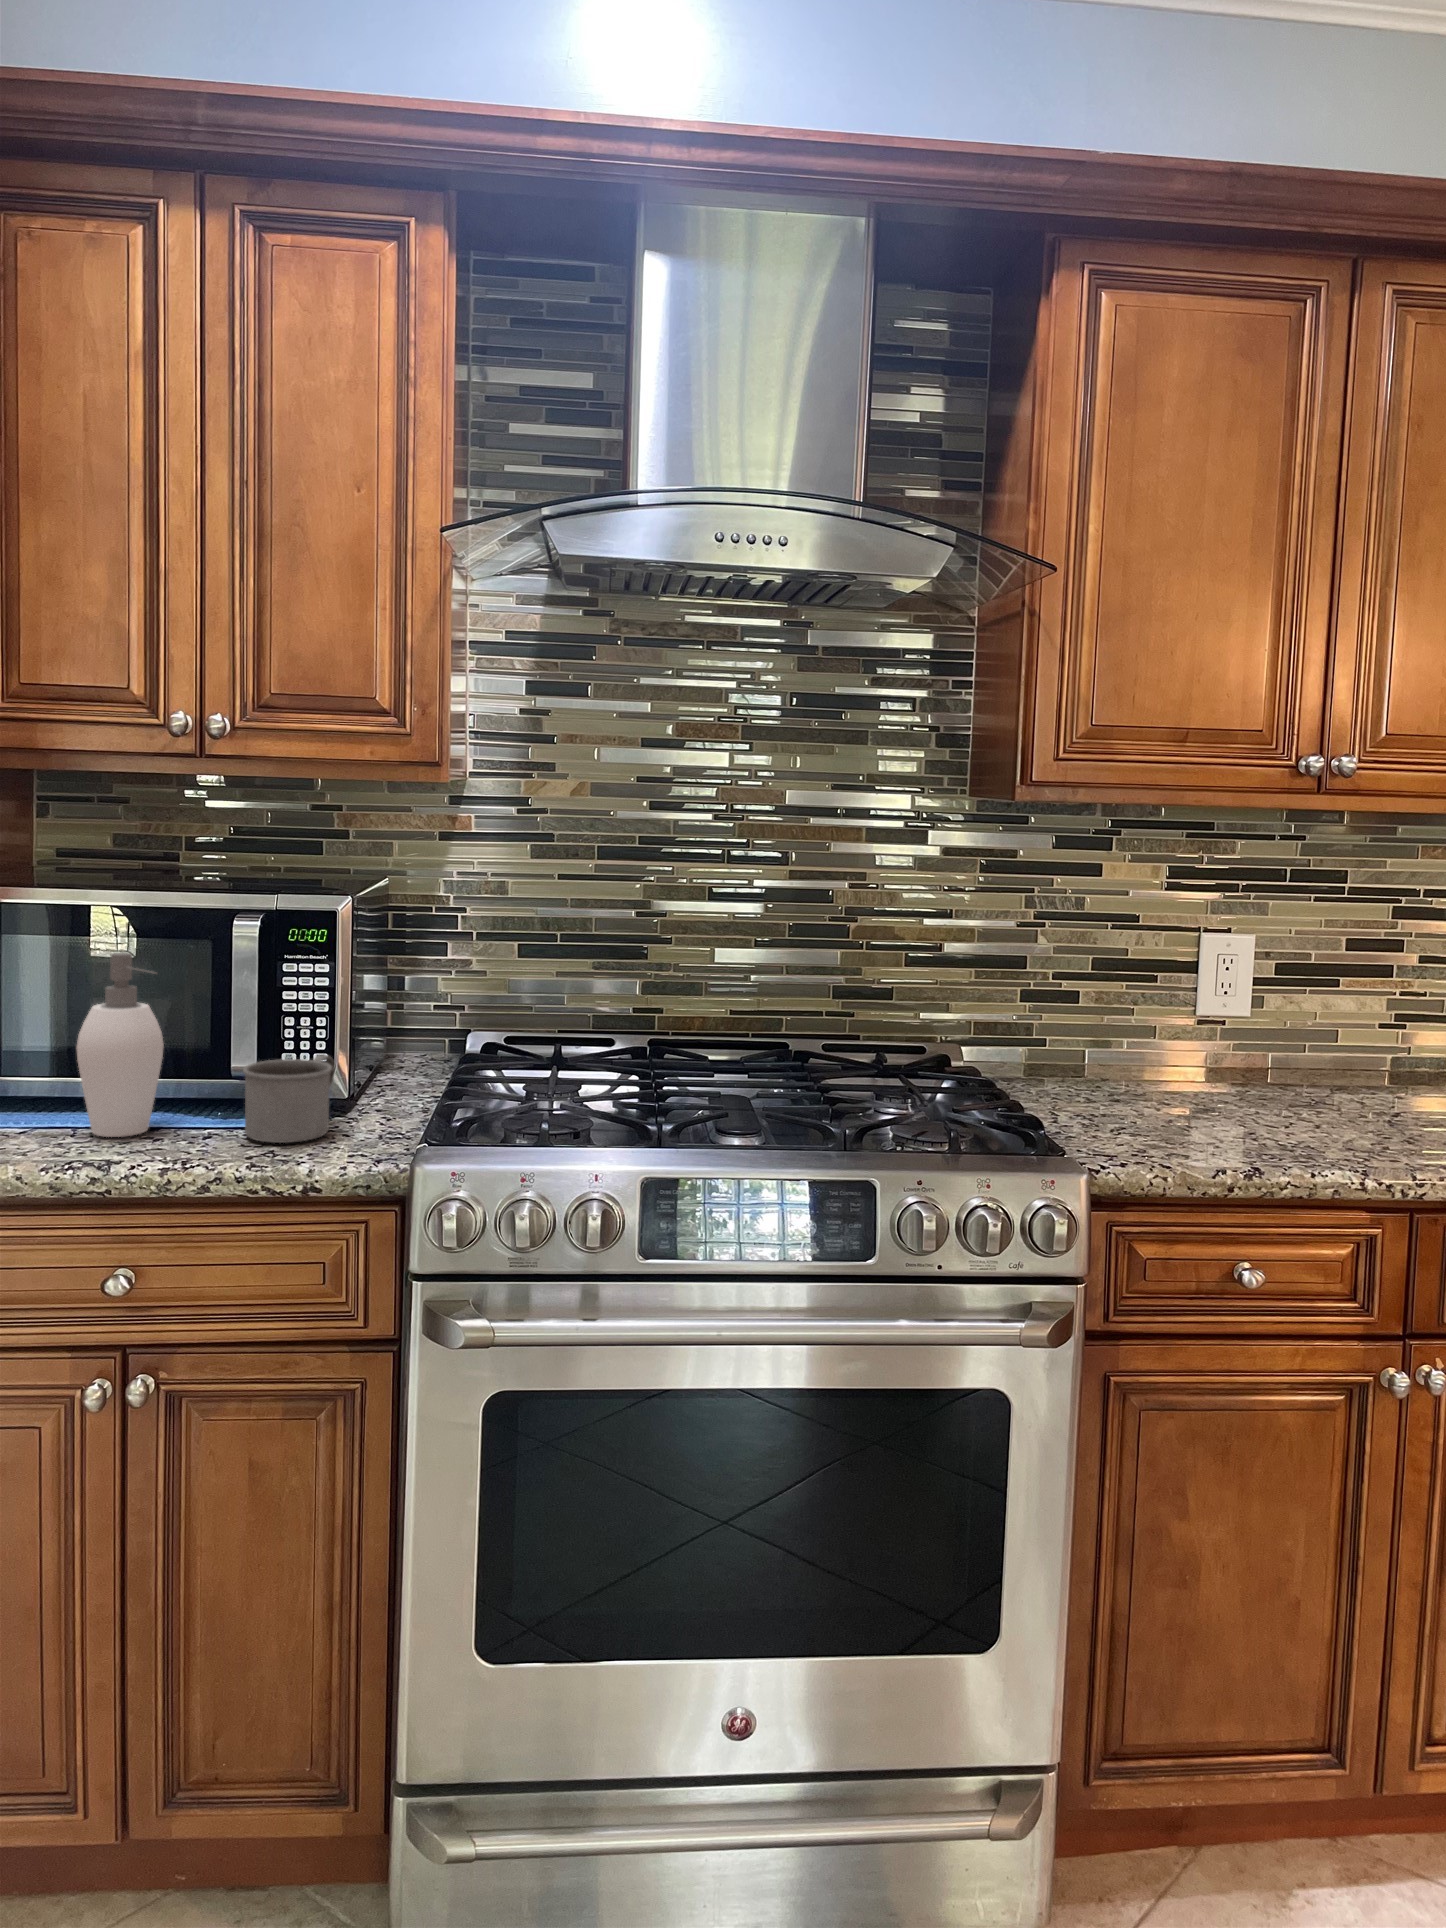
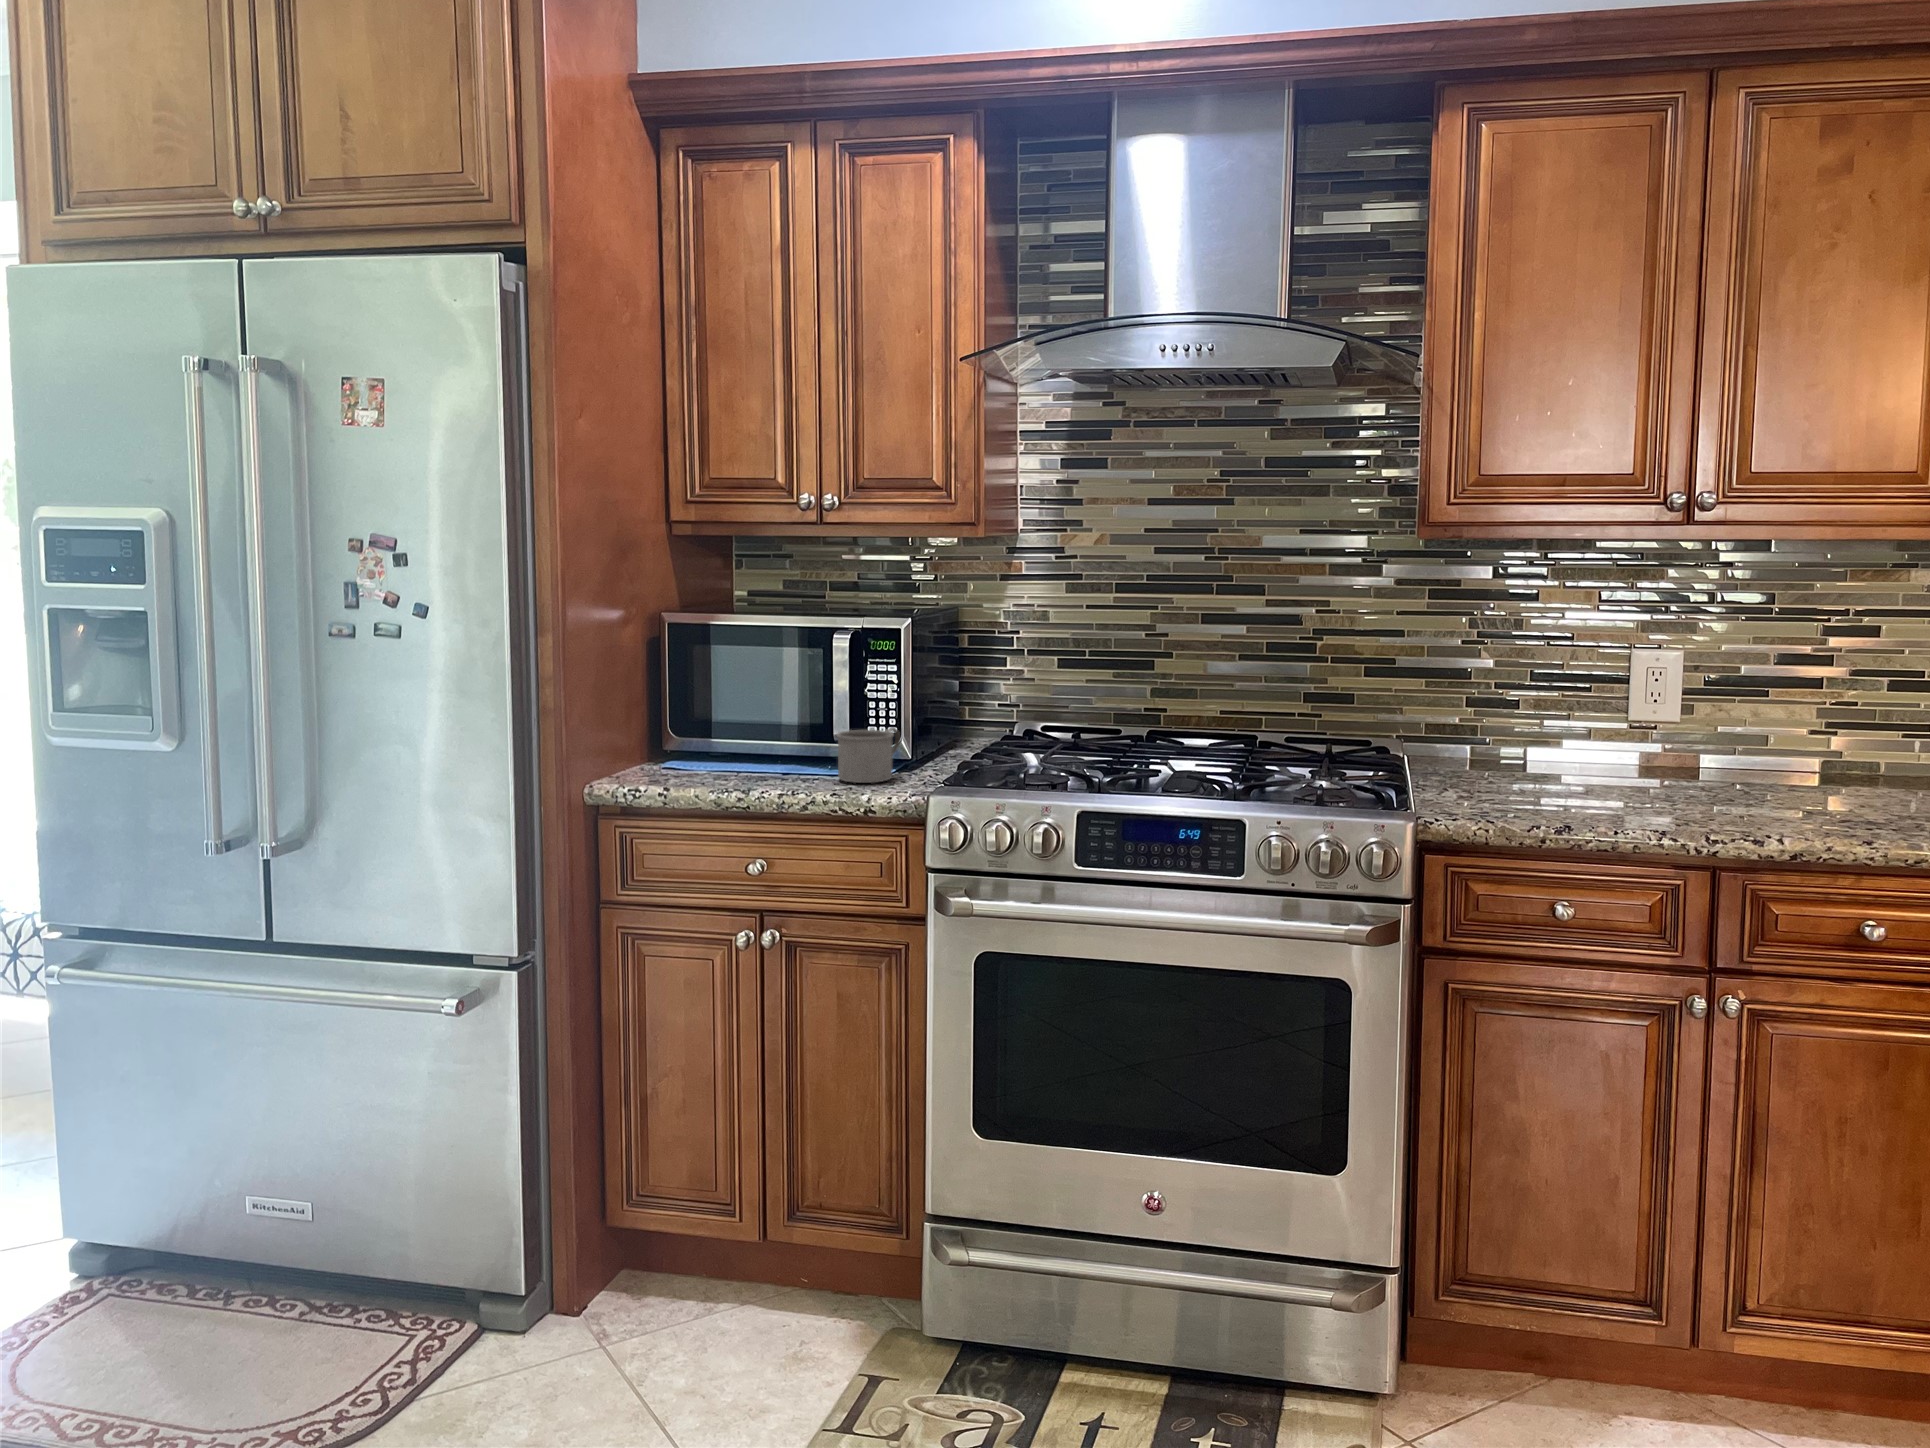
soap dispenser: present [76,953,164,1137] -> none [738,656,791,777]

